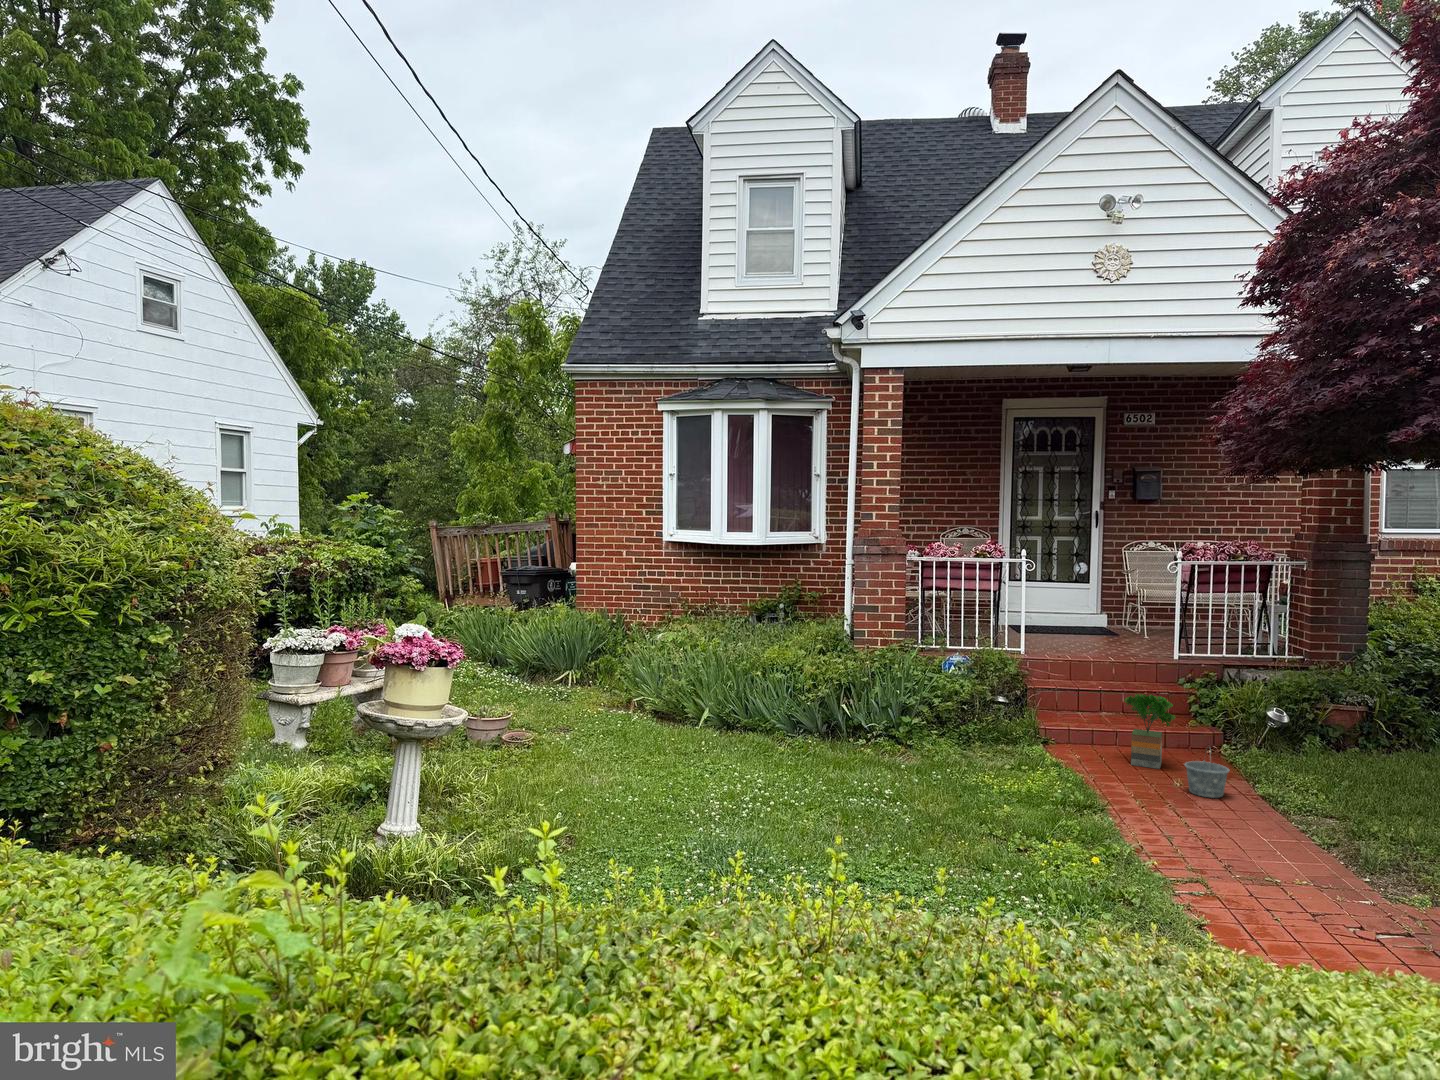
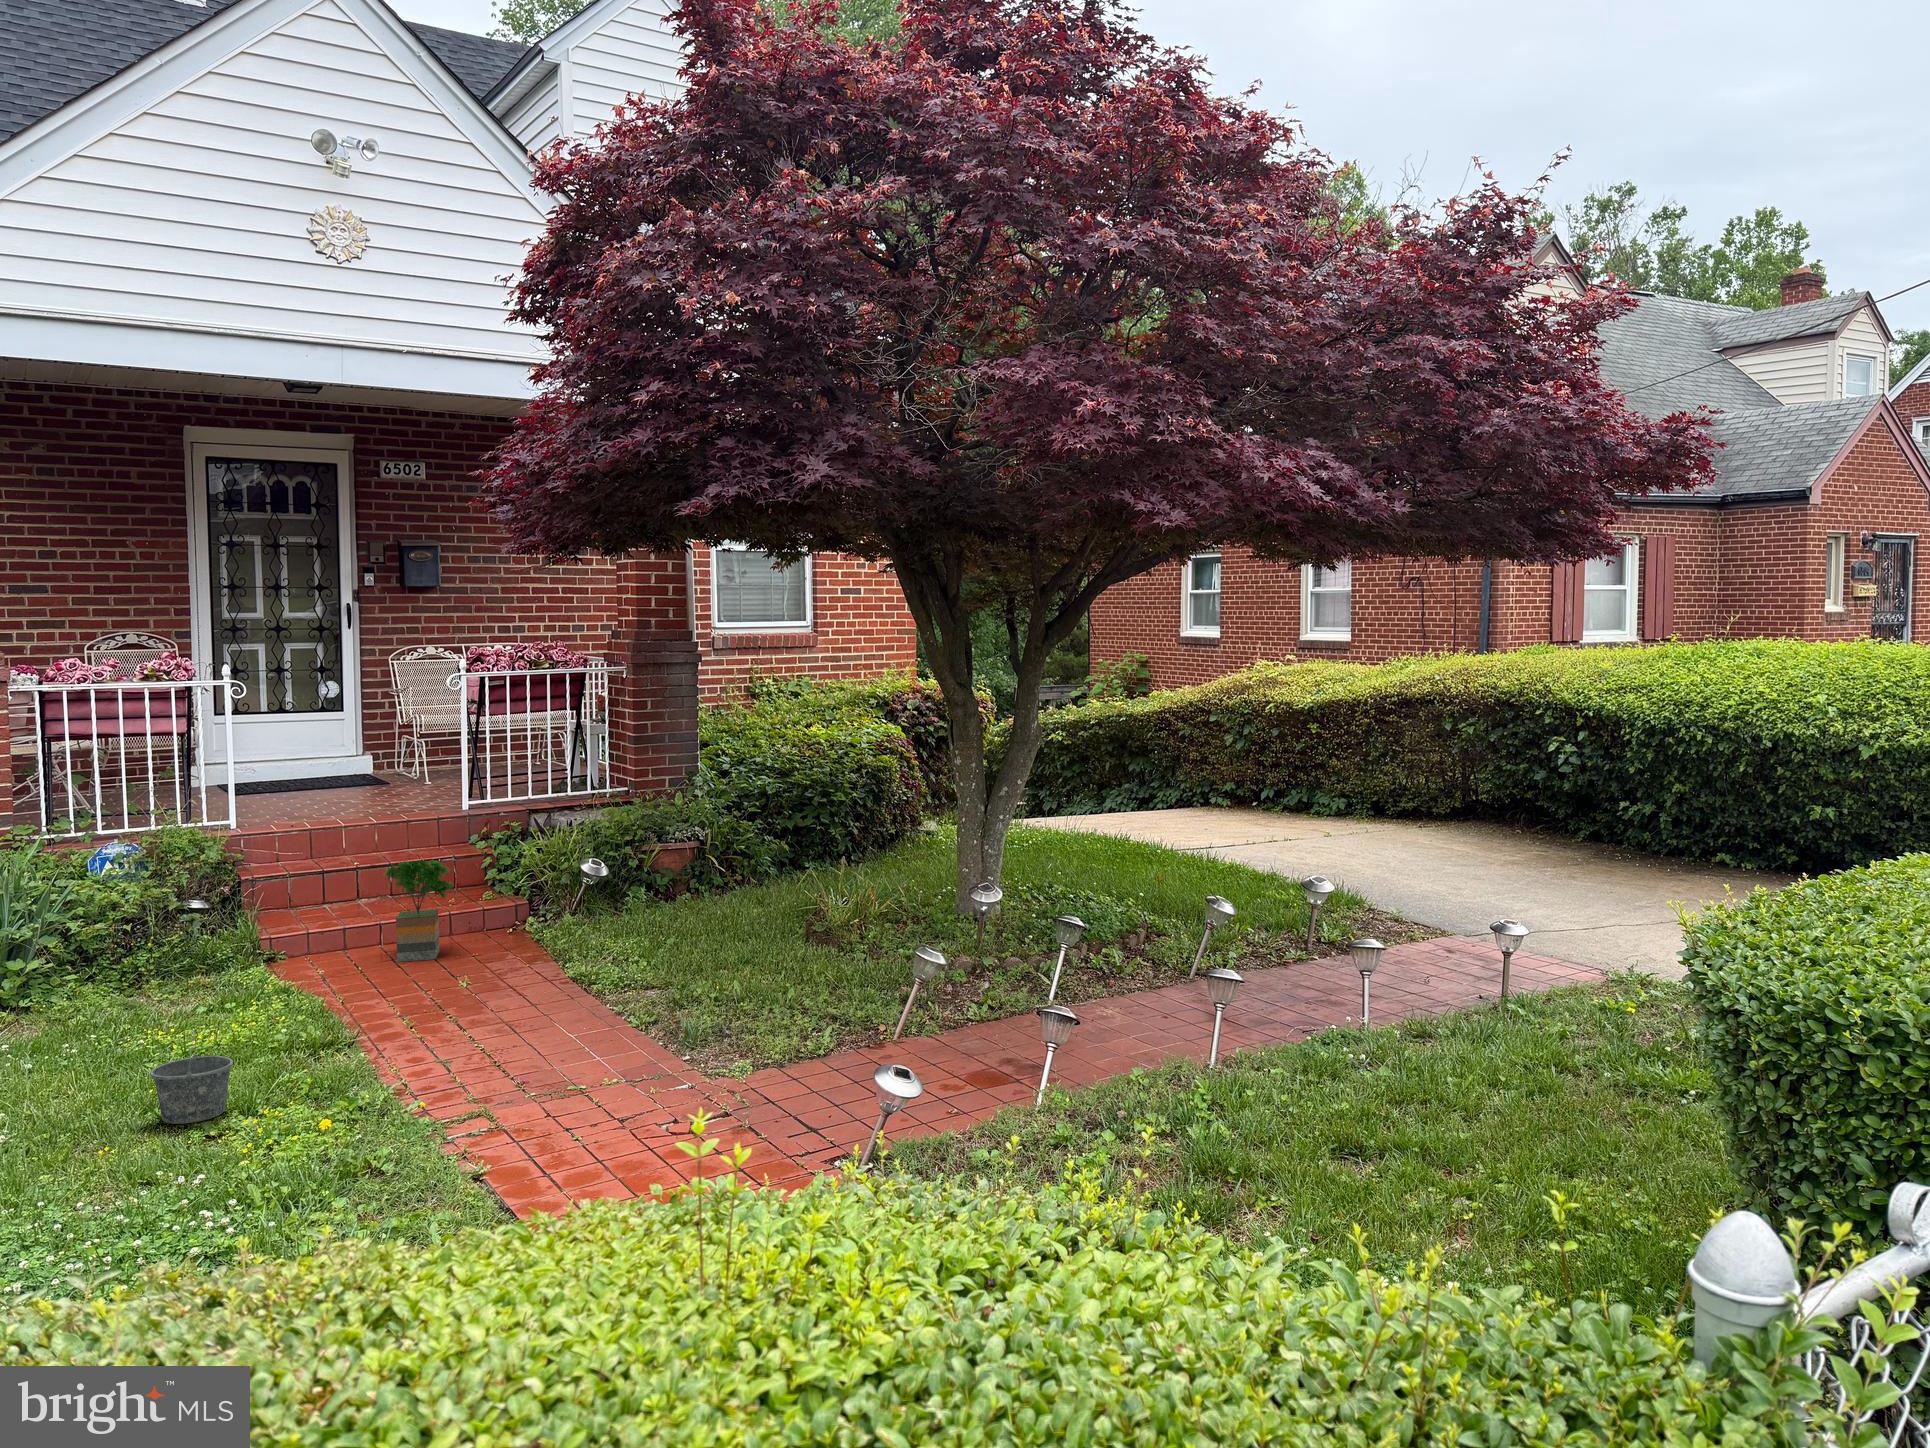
bucket: present [1185,761,1229,798] -> present [150,1029,233,1124]

